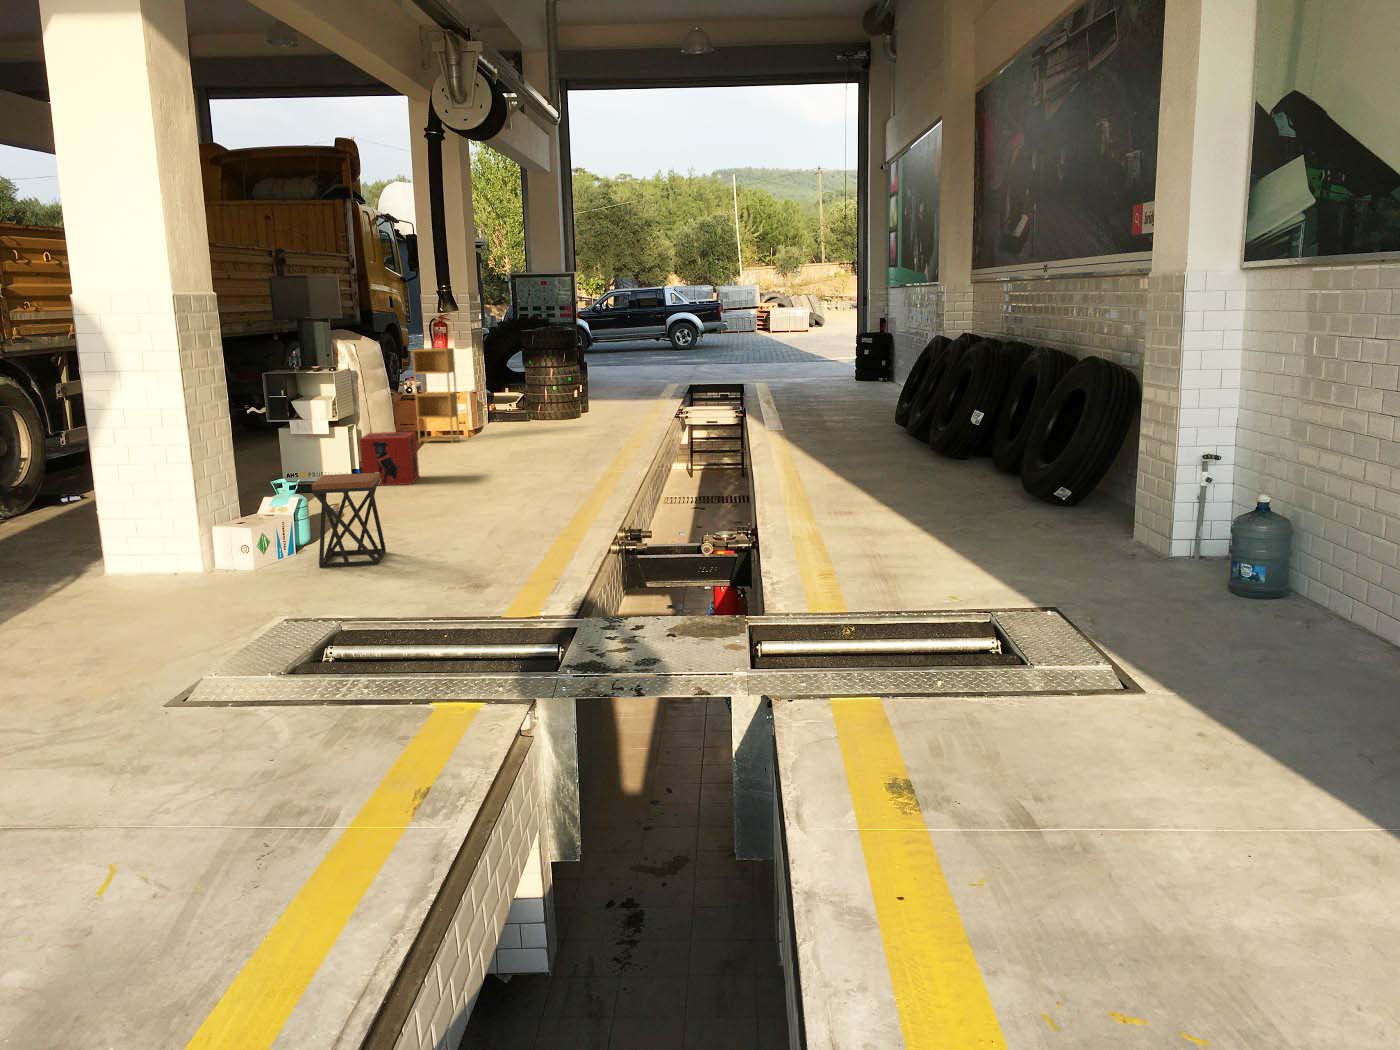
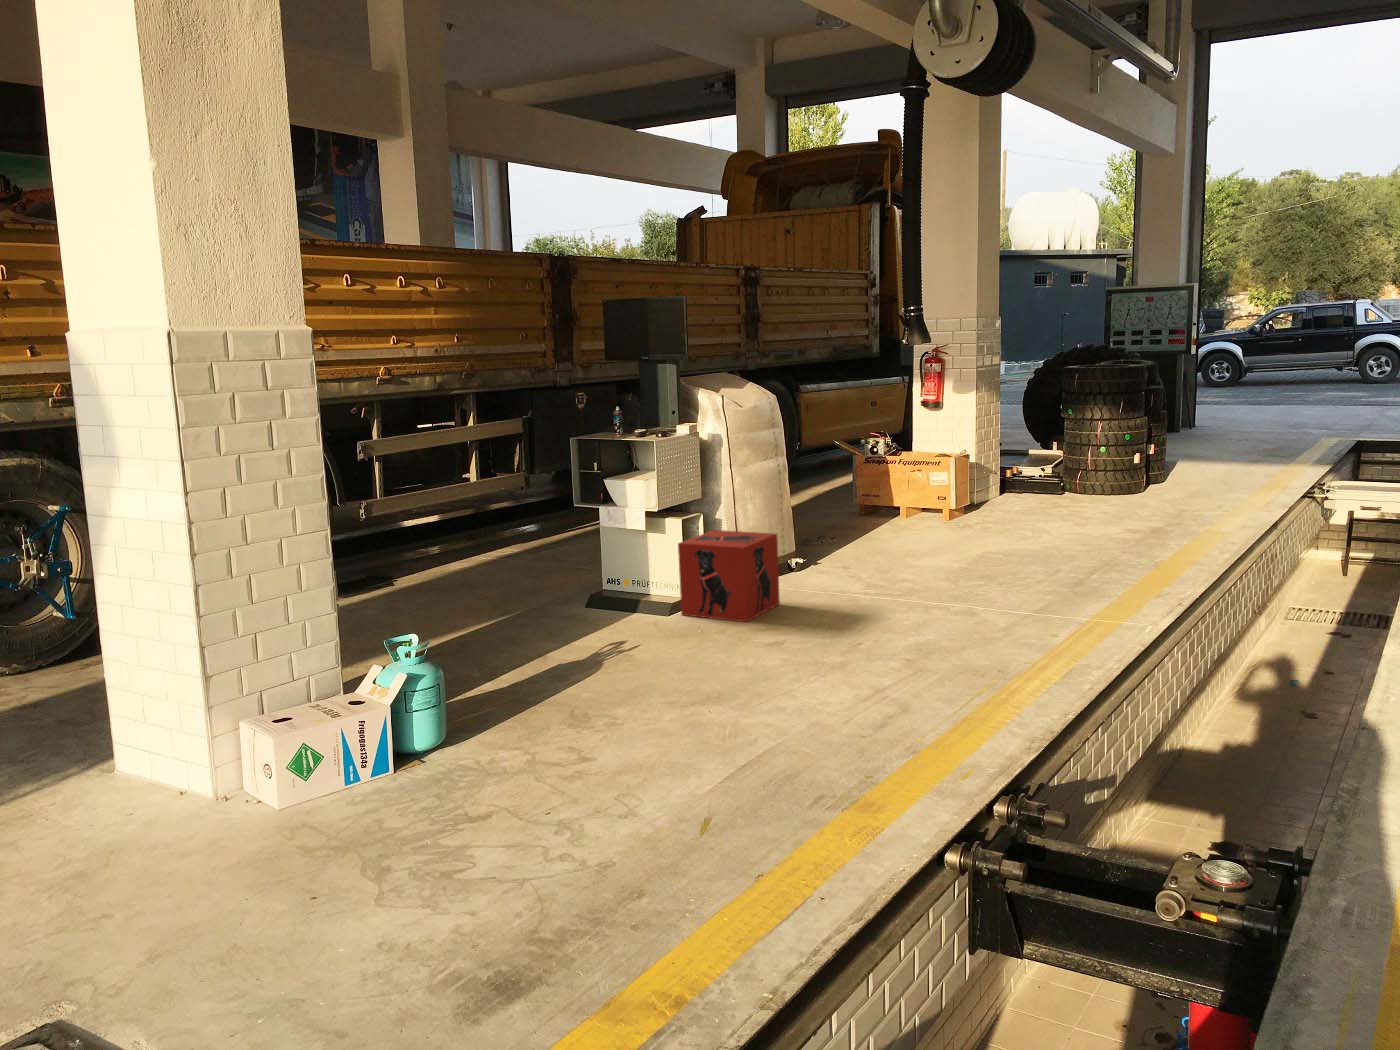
shelving unit: present [412,348,460,443] -> none [865,394,926,532]
stool: present [312,473,386,567] -> none [243,677,433,900]

